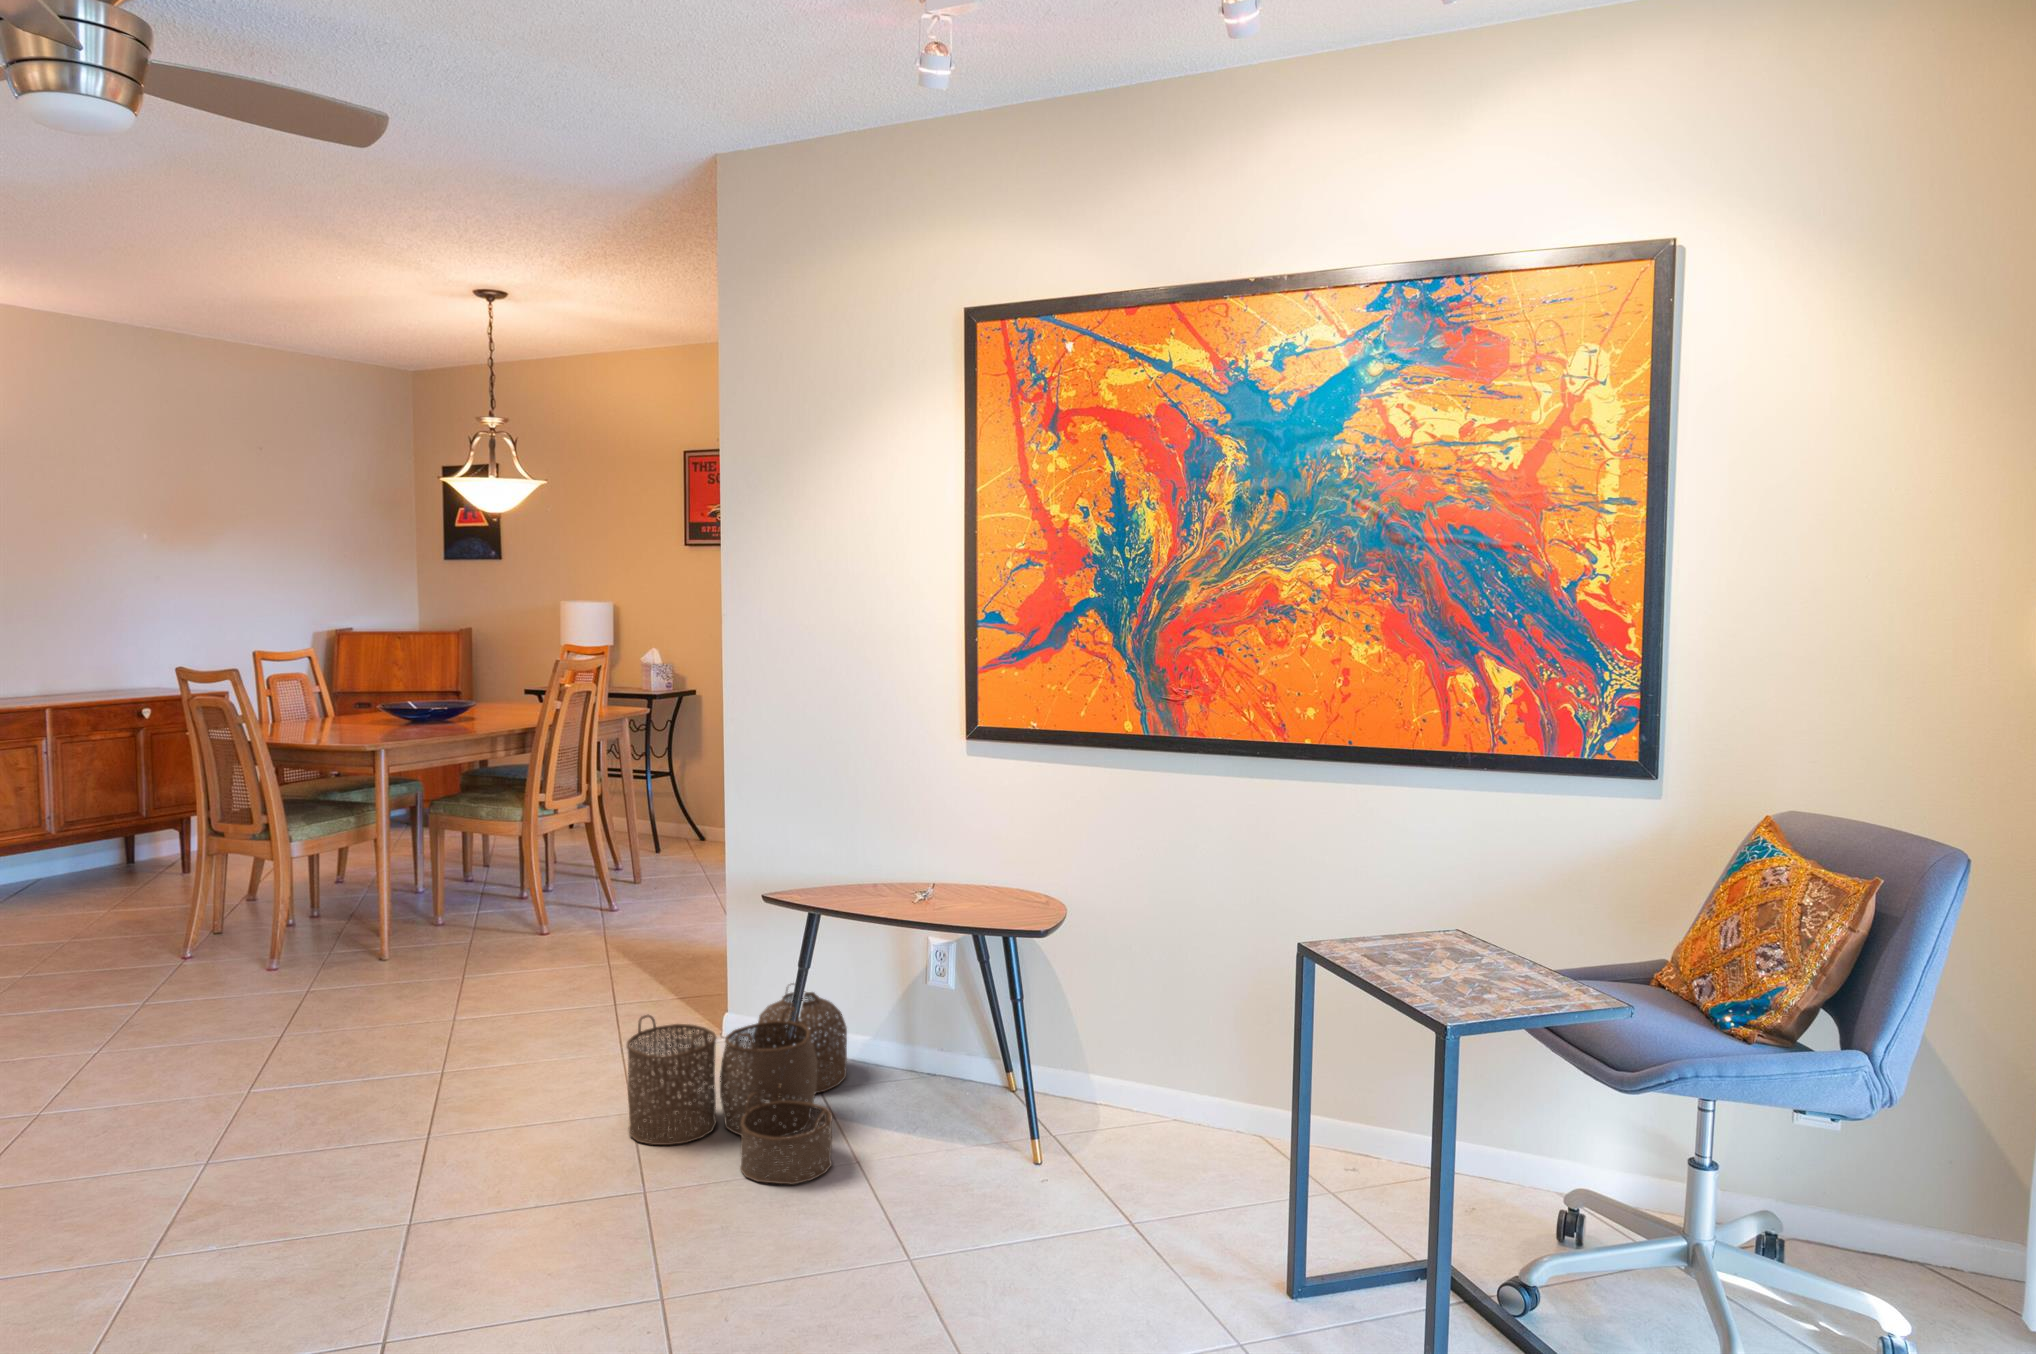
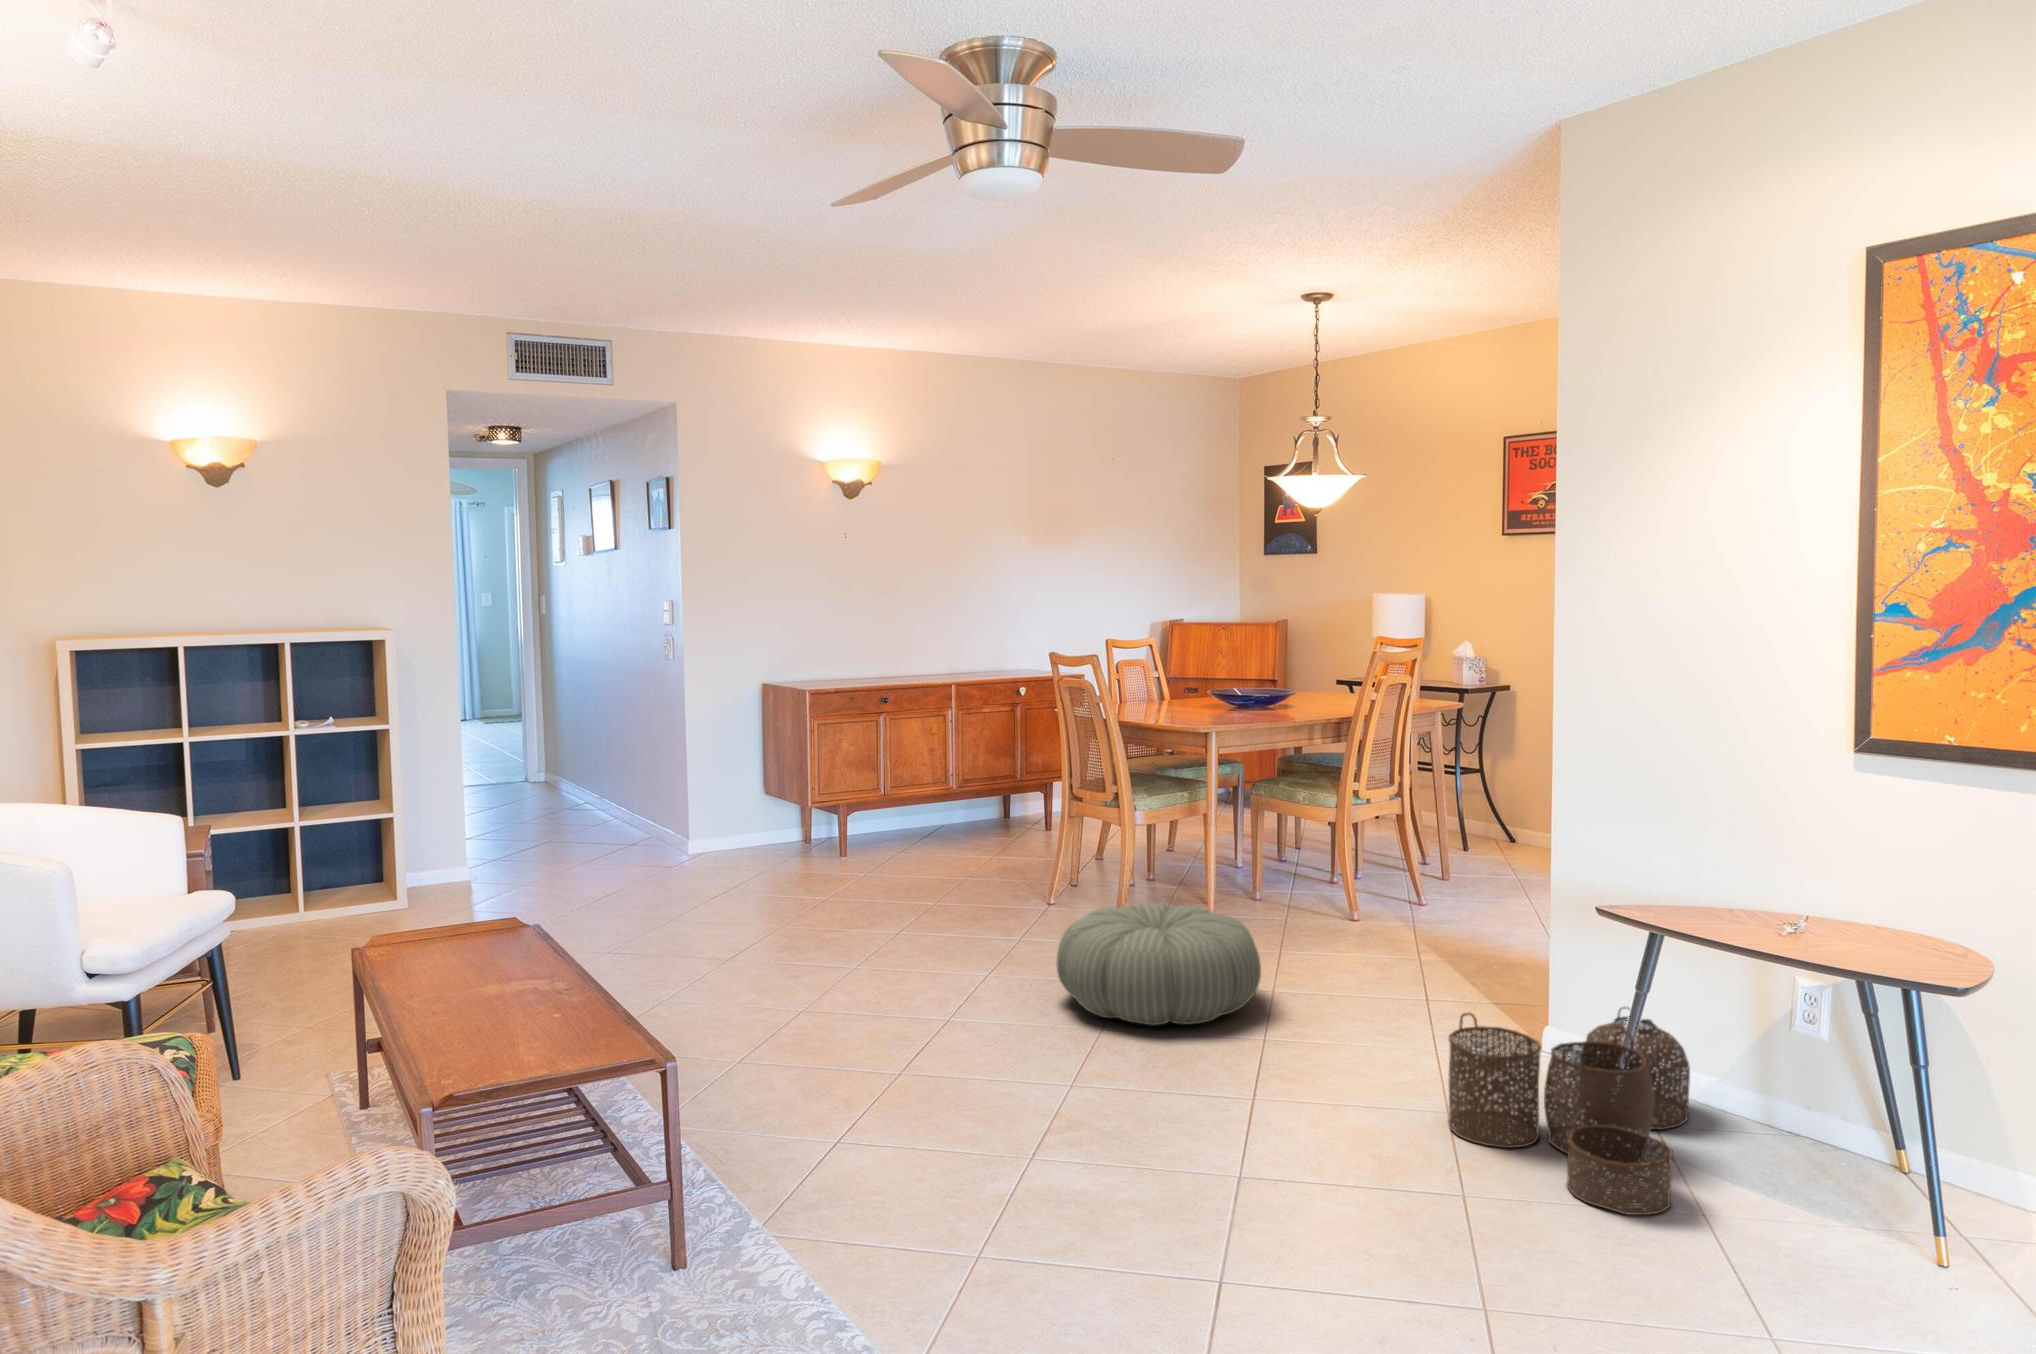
pouf: none [164,943,431,1089] -> present [1056,903,1261,1026]

